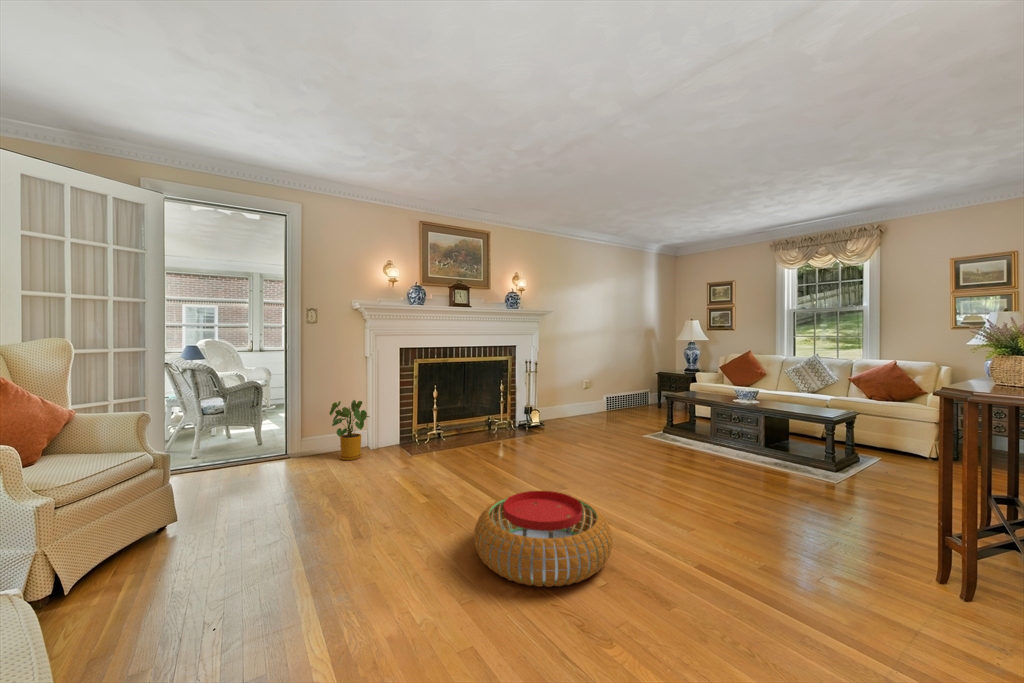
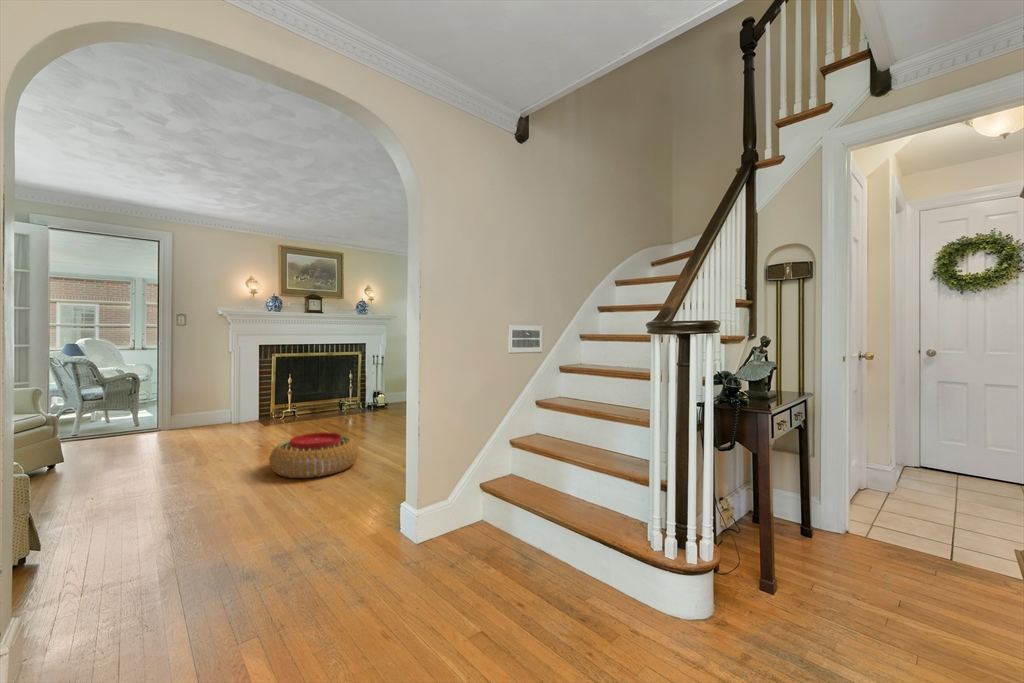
house plant: present [329,400,369,460] -> none [195,386,231,431]

